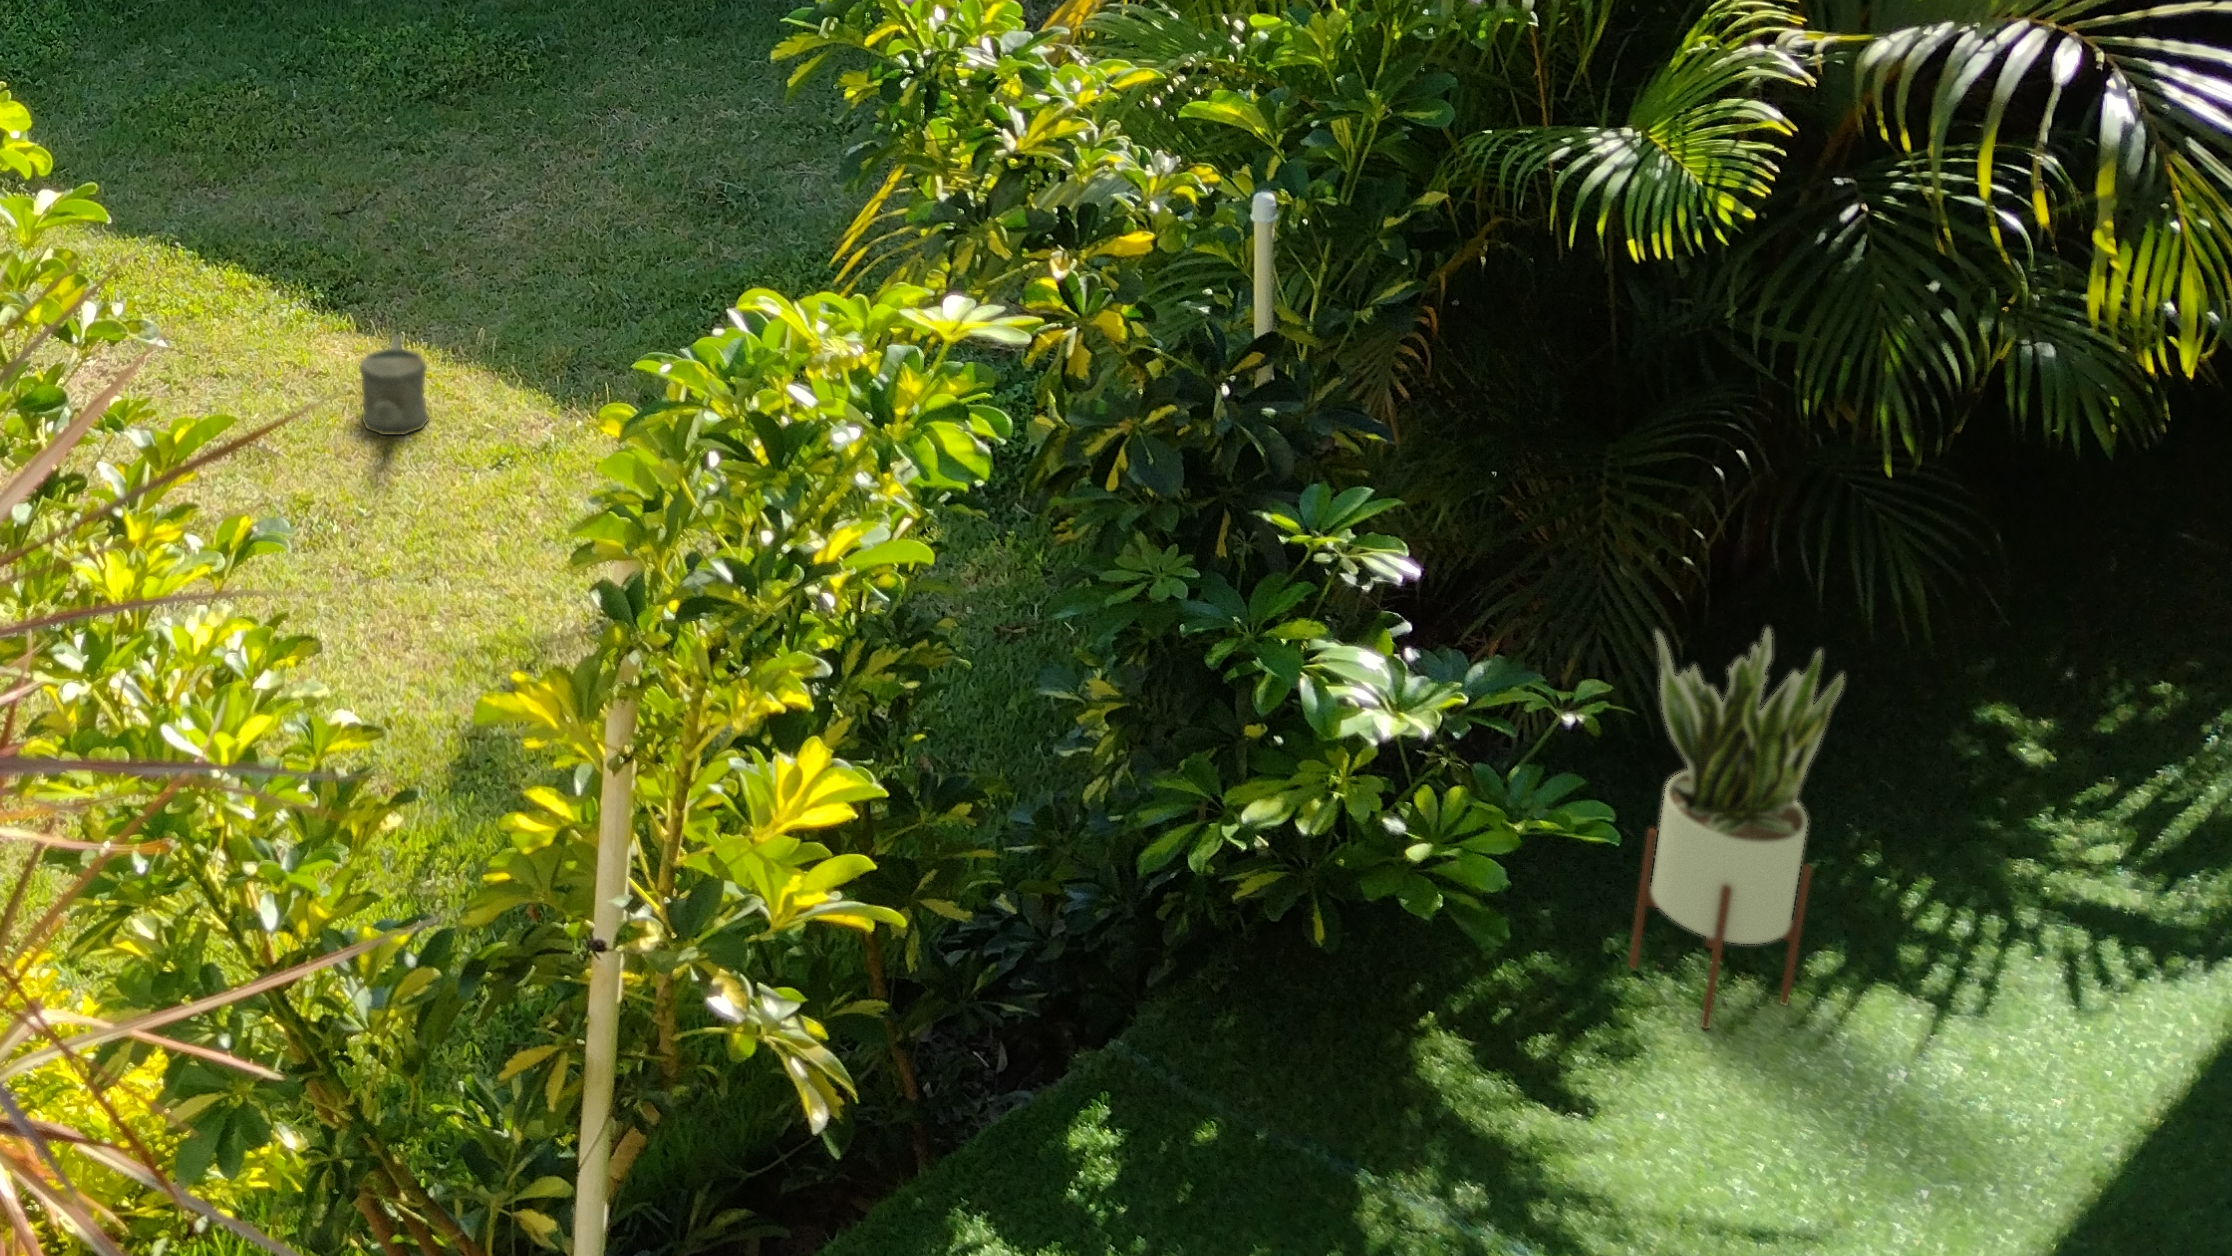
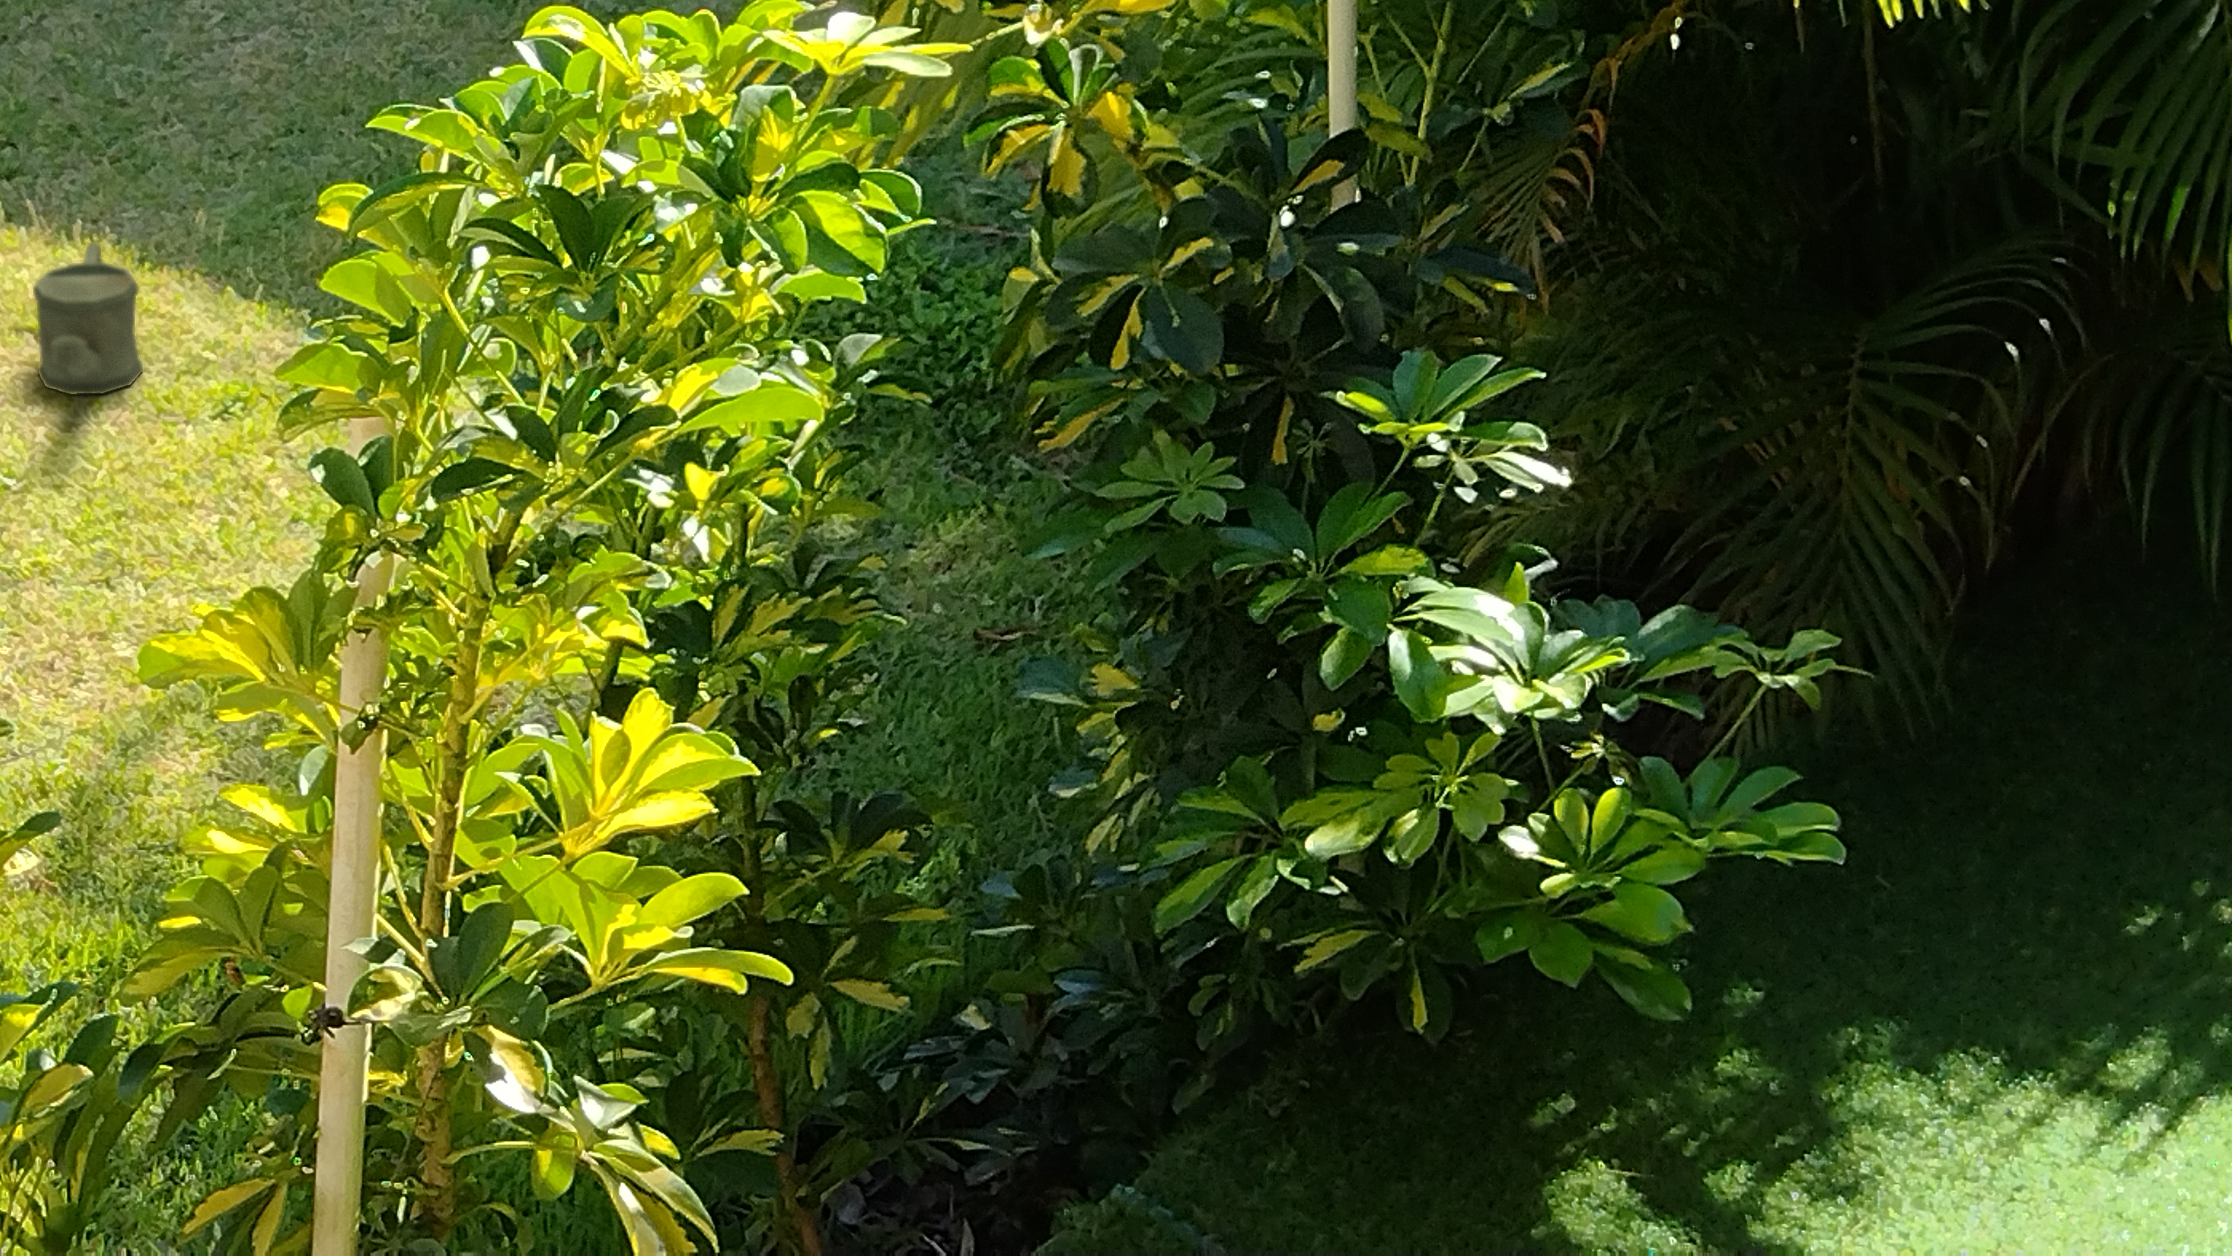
potted plant: present [1629,628,1844,1029] -> none [1884,552,2181,1163]

